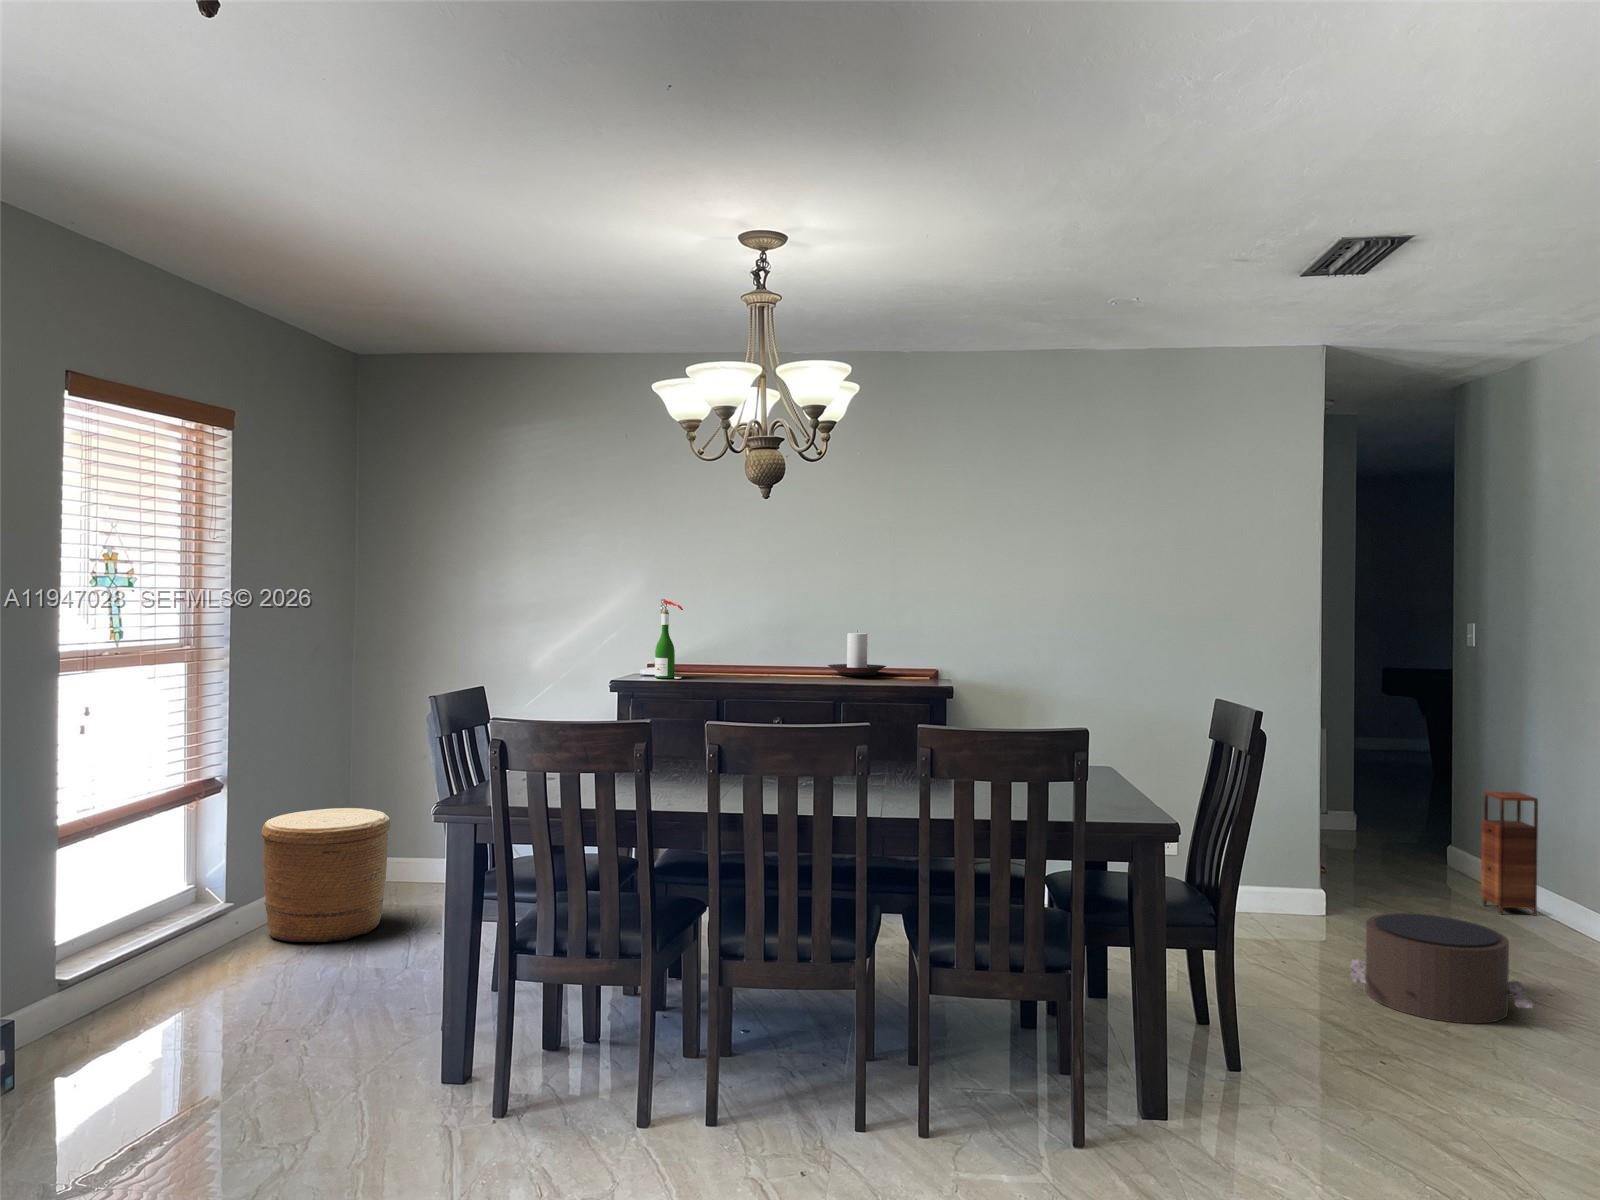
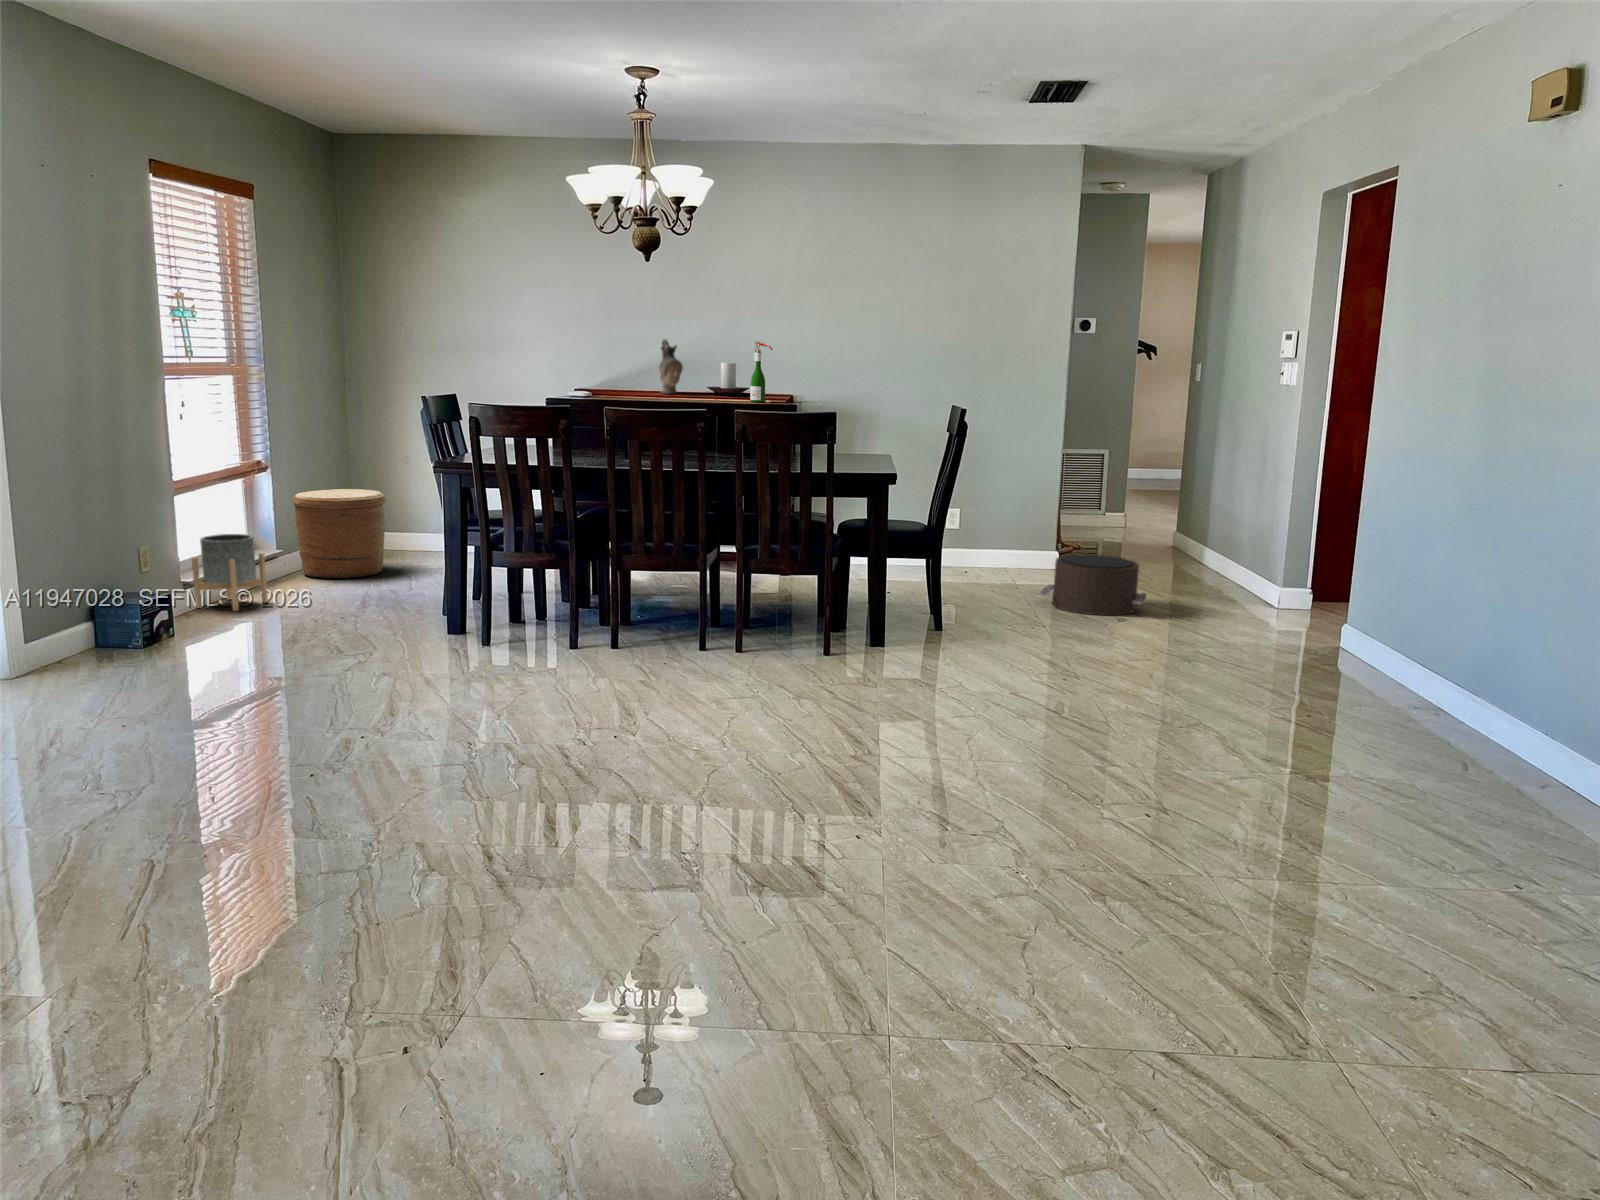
wine bottle: present [655,599,683,678] -> present [751,341,773,402]
ceramic pitcher: none [766,603,797,675] -> present [659,339,683,393]
storage cabinet: present [1481,792,1538,915] -> none [1177,486,1218,572]
planter: none [76,895,191,1024] -> present [192,534,268,611]

